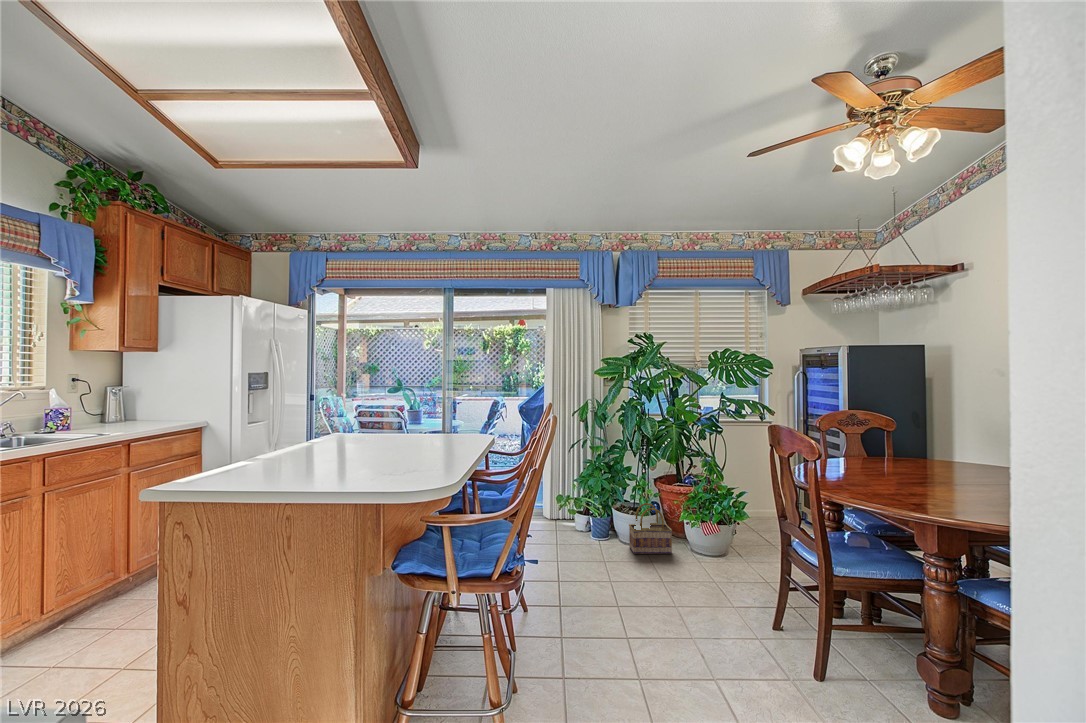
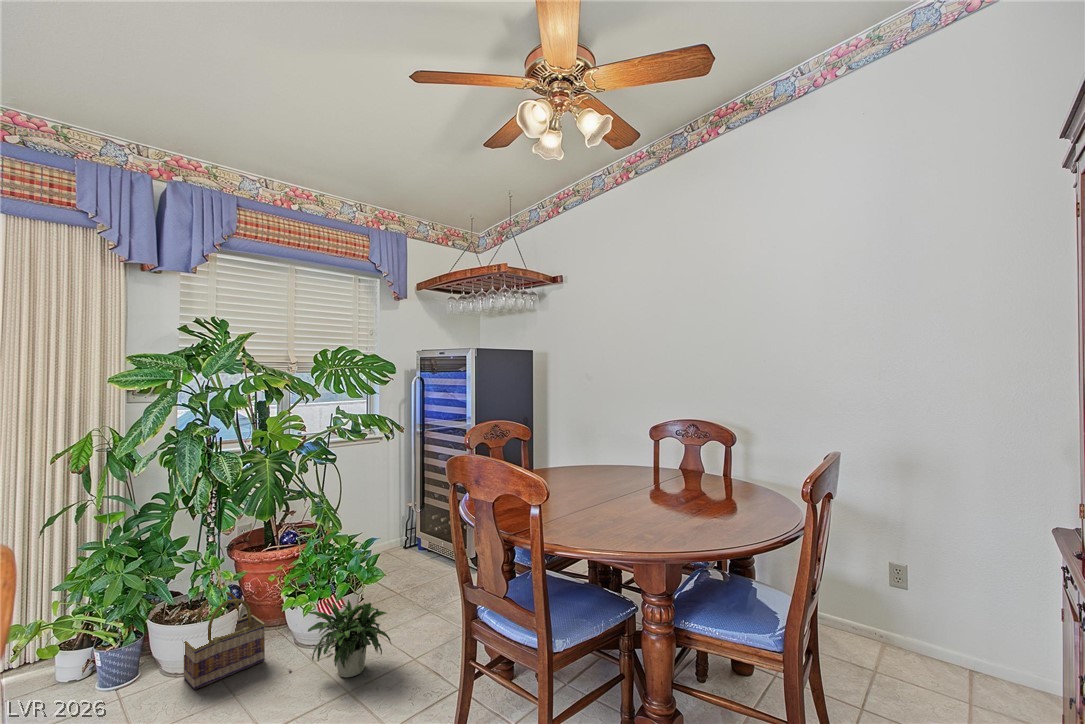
potted plant: none [684,524,751,580] -> present [289,600,391,677]

